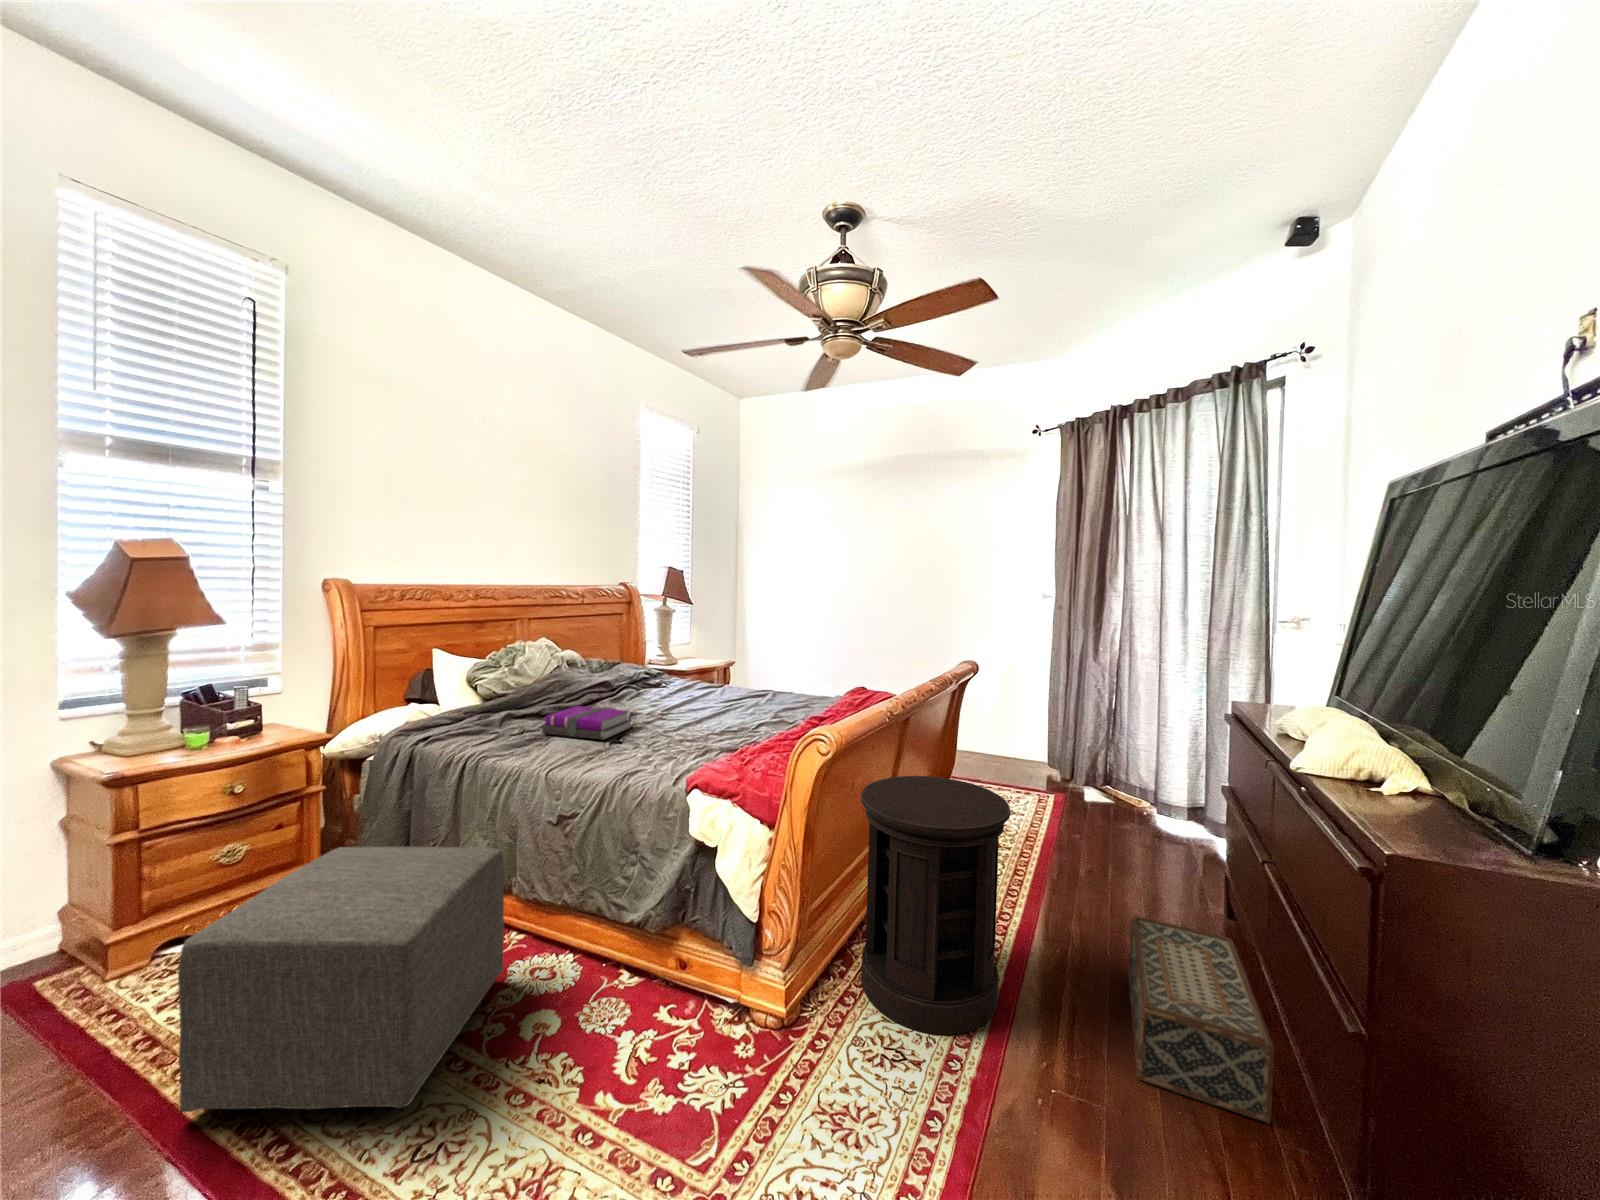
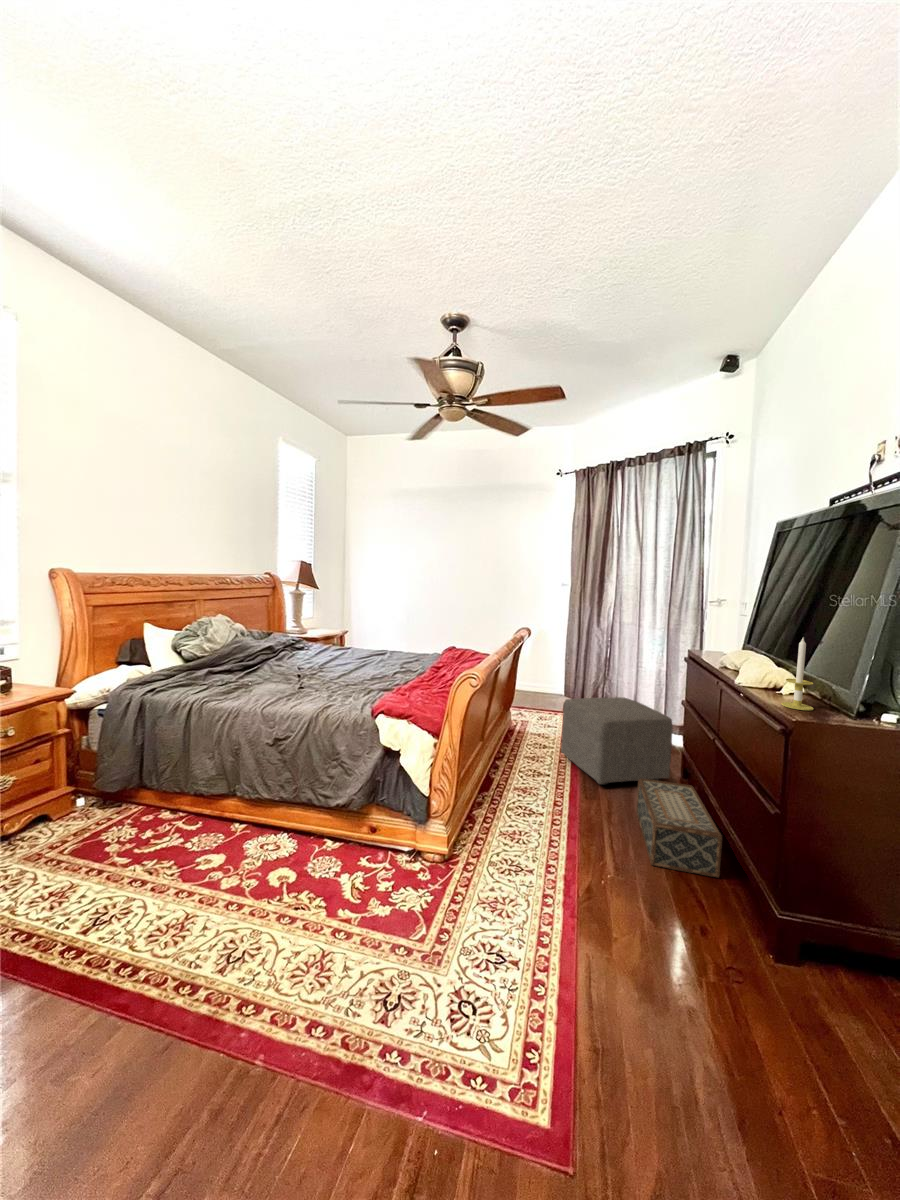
candle: none [1380,685,1452,830] -> present [781,638,814,710]
notebook: present [542,706,631,740] -> none [244,663,308,686]
side table: present [861,776,1011,1034] -> none [484,701,578,855]
ottoman: present [178,847,504,1112] -> present [561,697,672,785]

